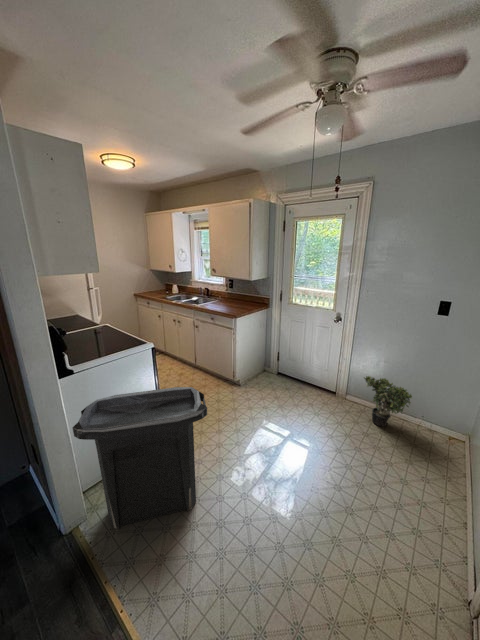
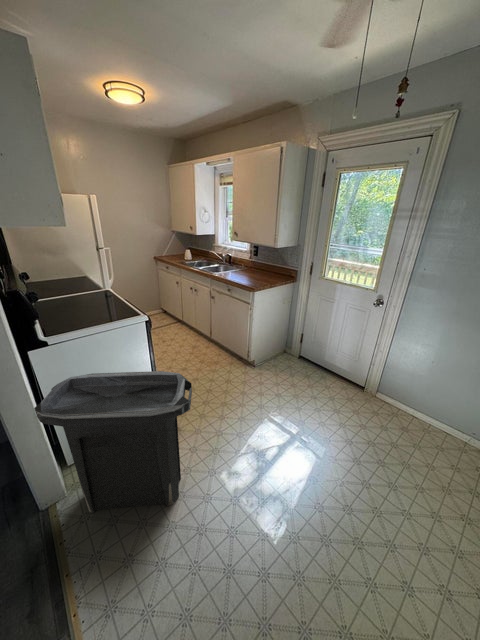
potted plant: present [364,376,412,426] -> none [402,376,464,438]

